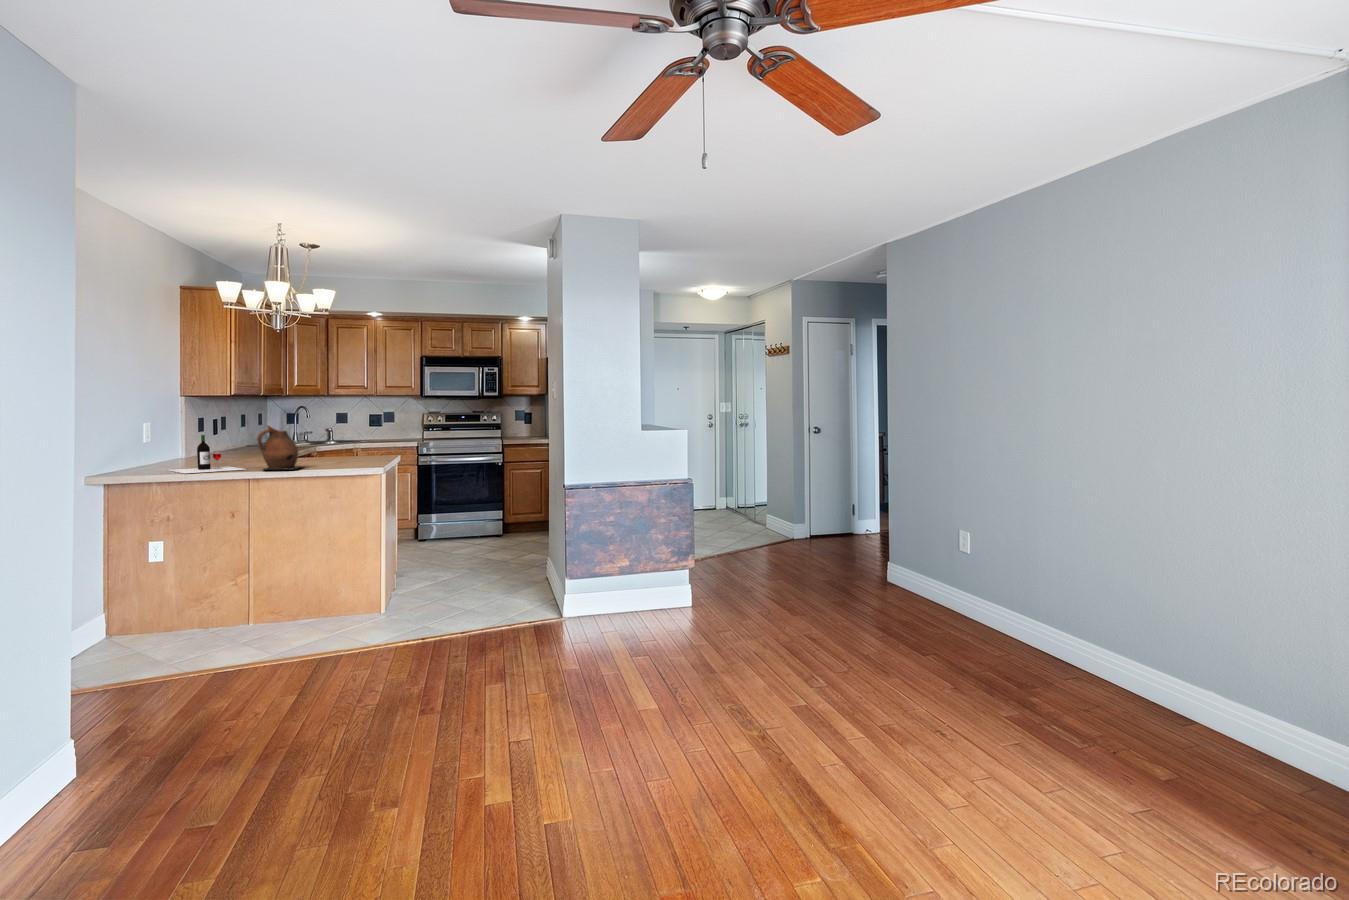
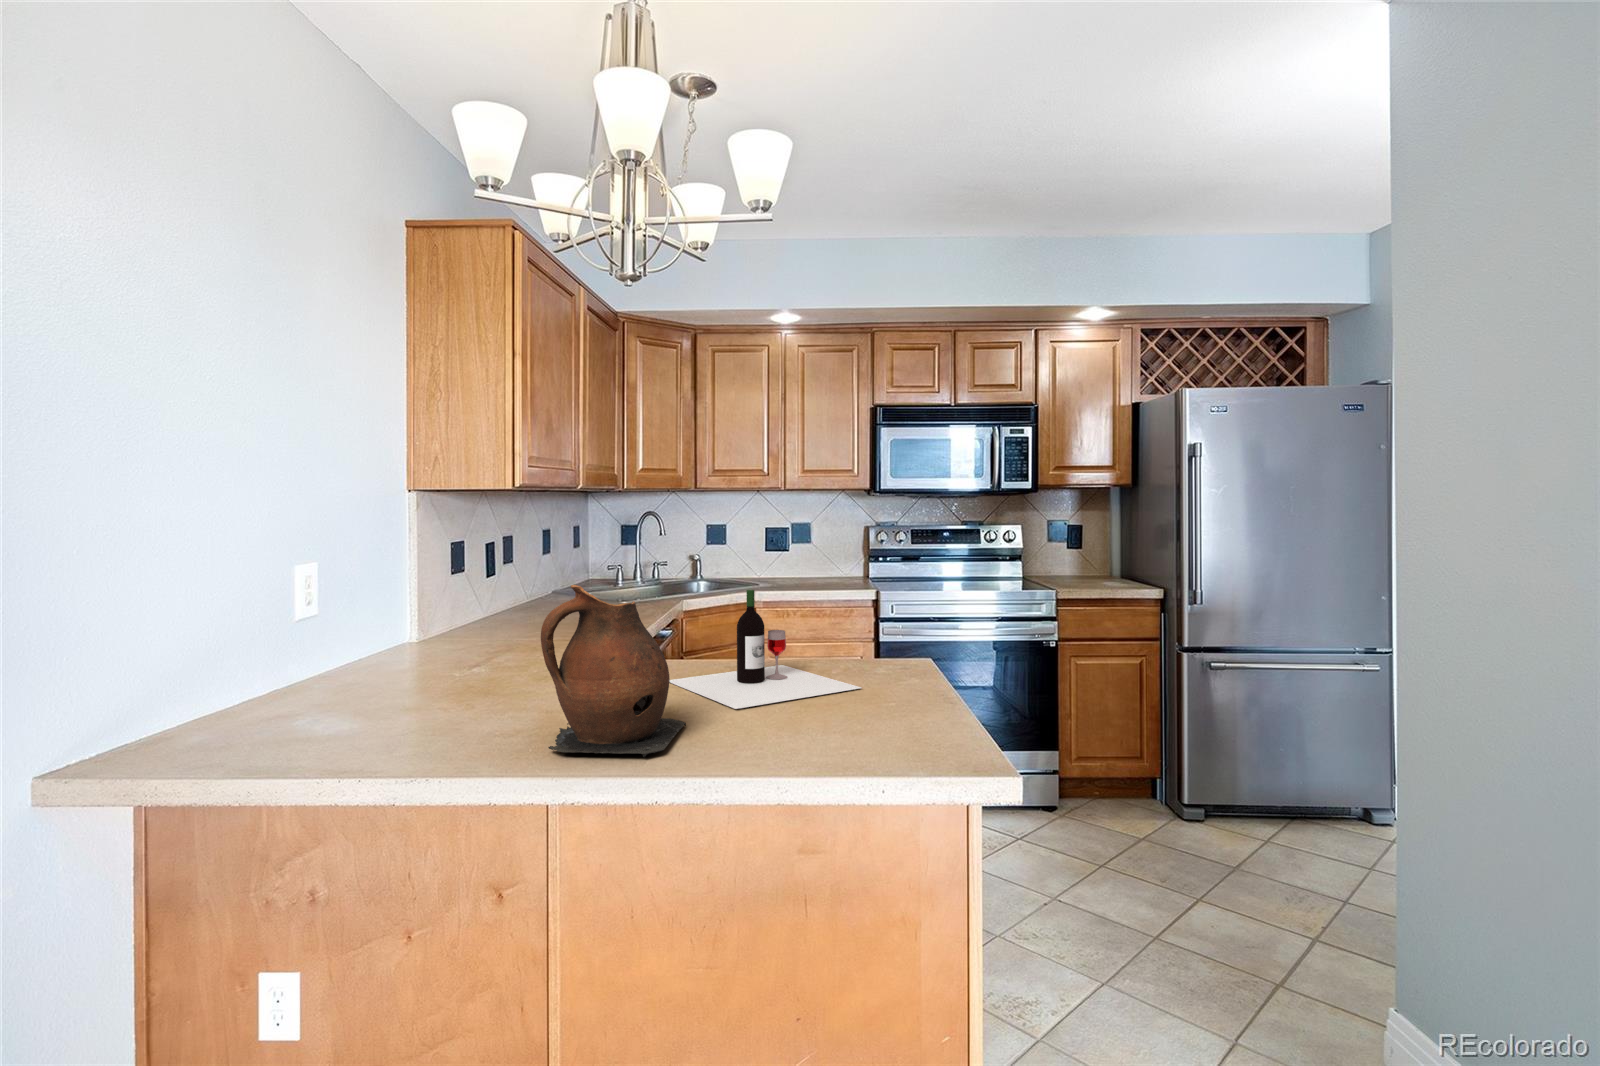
wine bottle: present [169,435,245,473] -> present [670,590,861,709]

